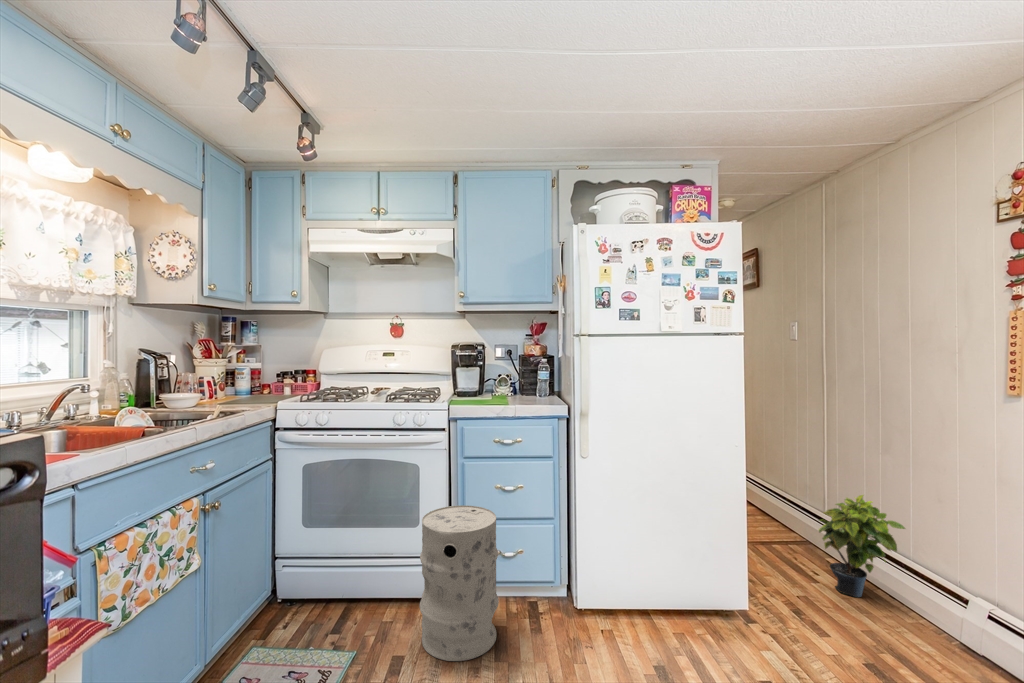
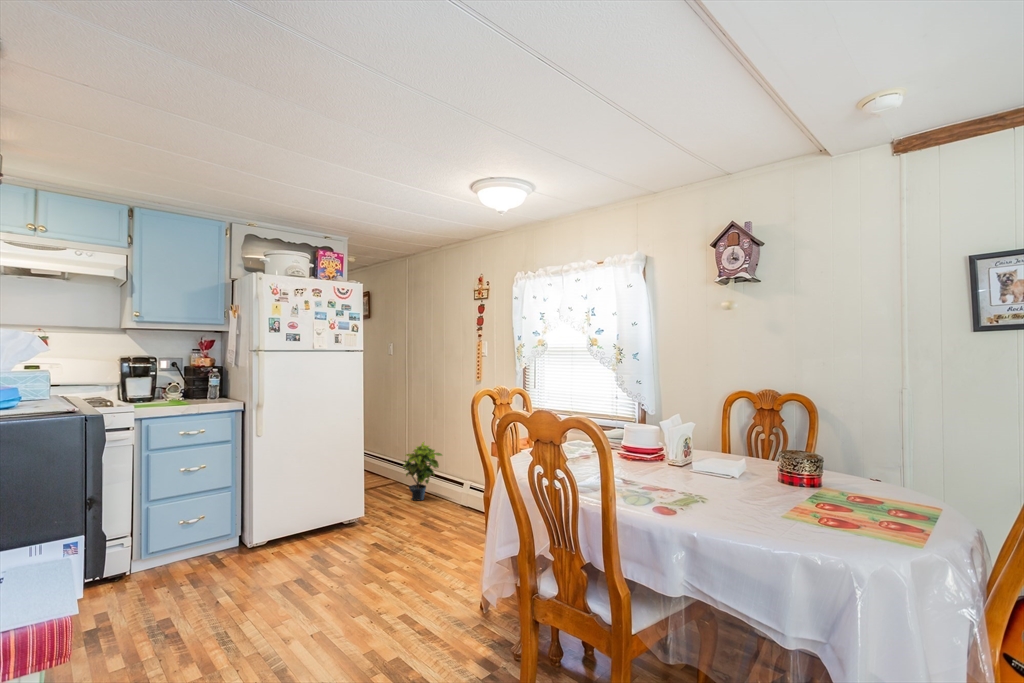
trash can: present [420,505,499,661] -> none [117,484,193,599]

